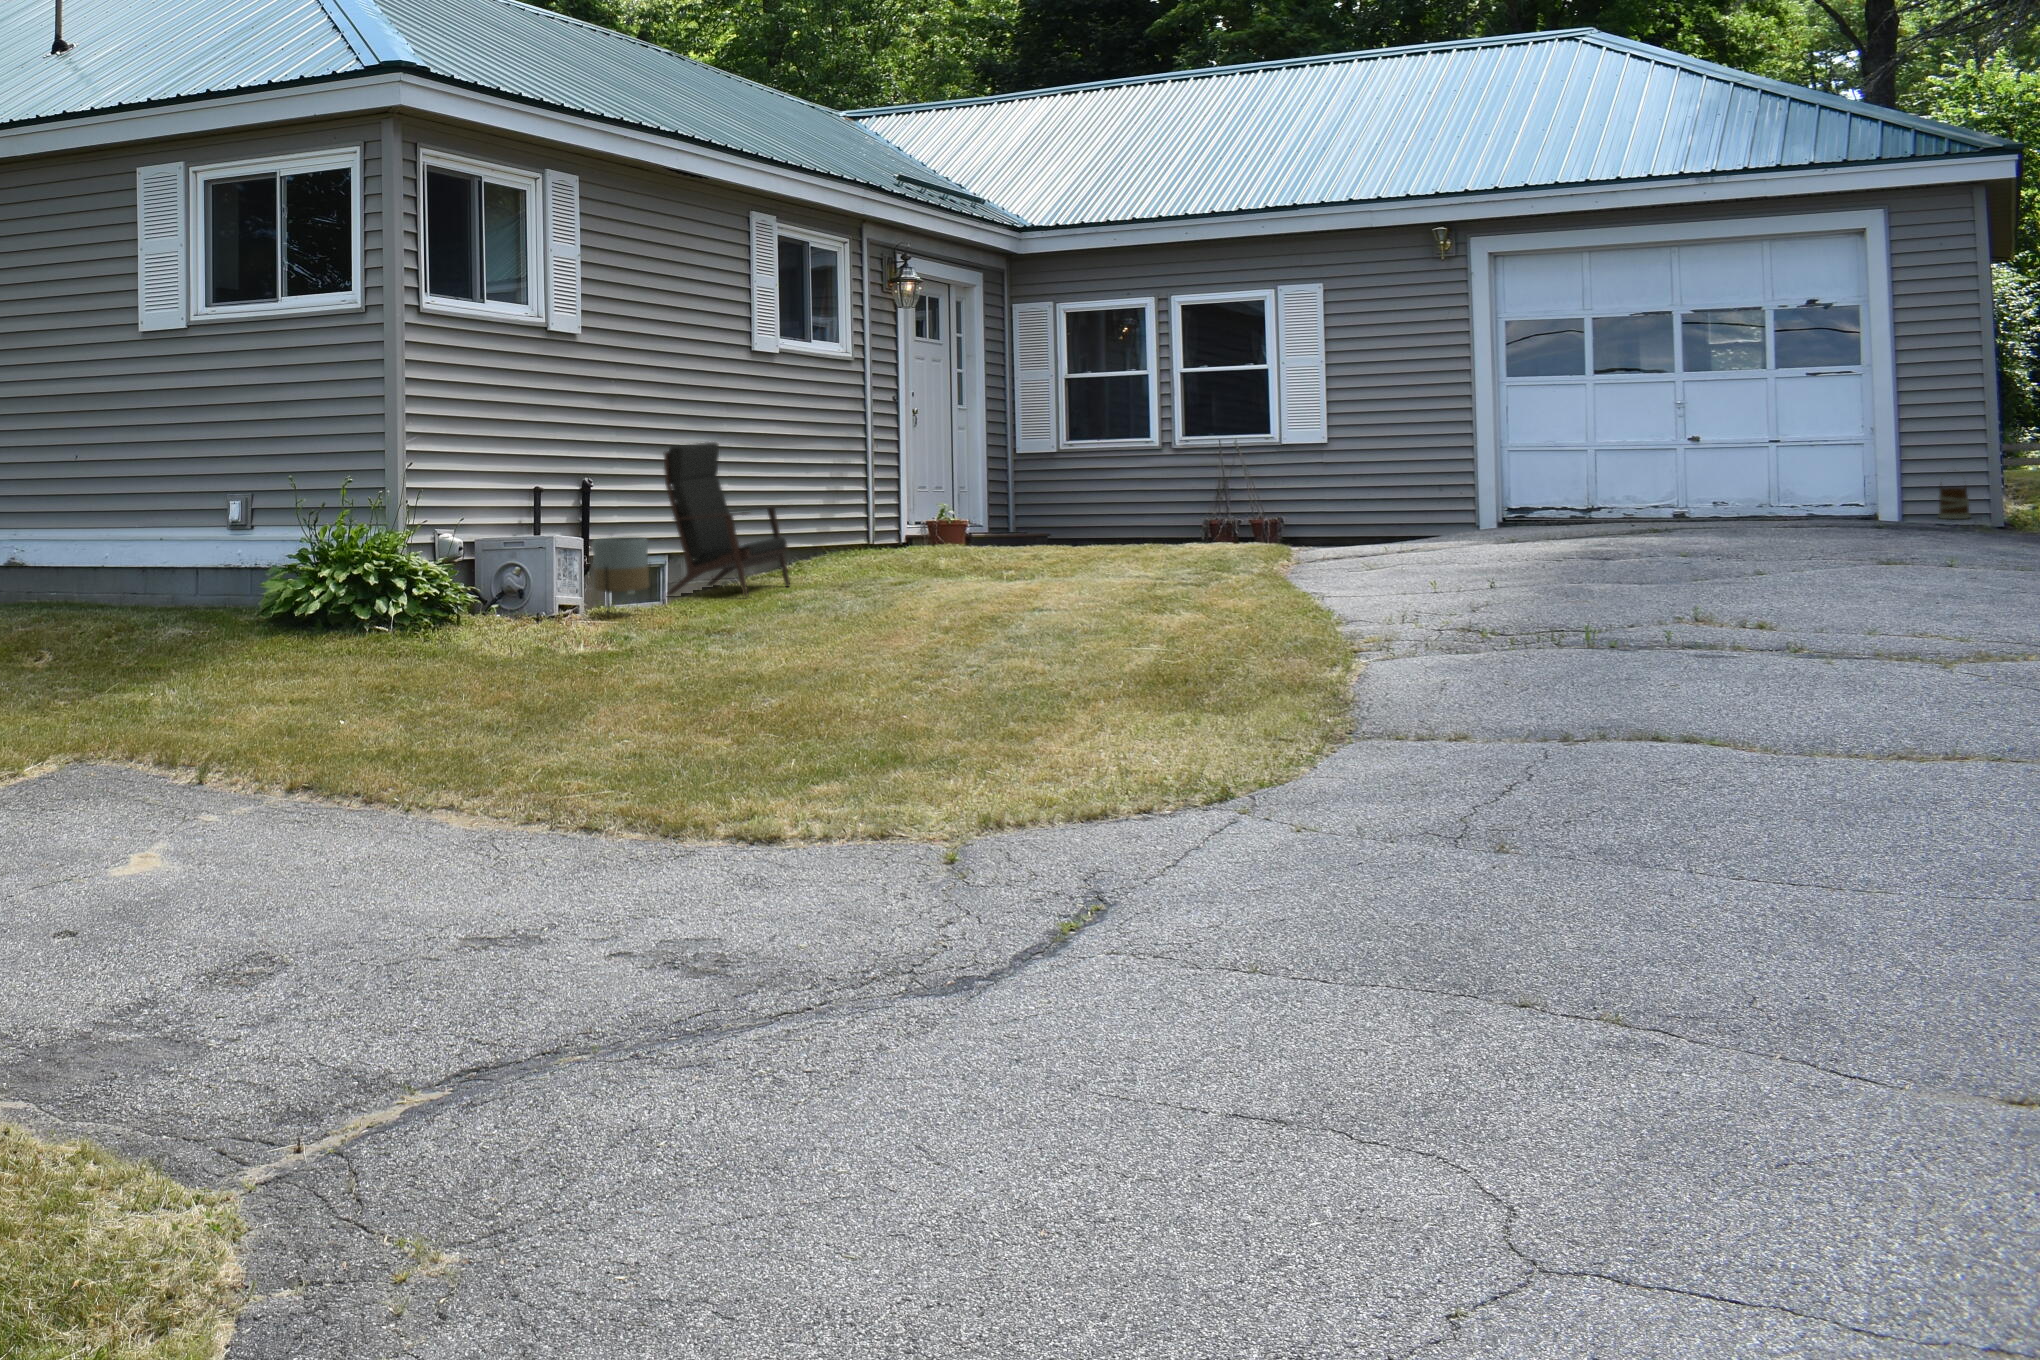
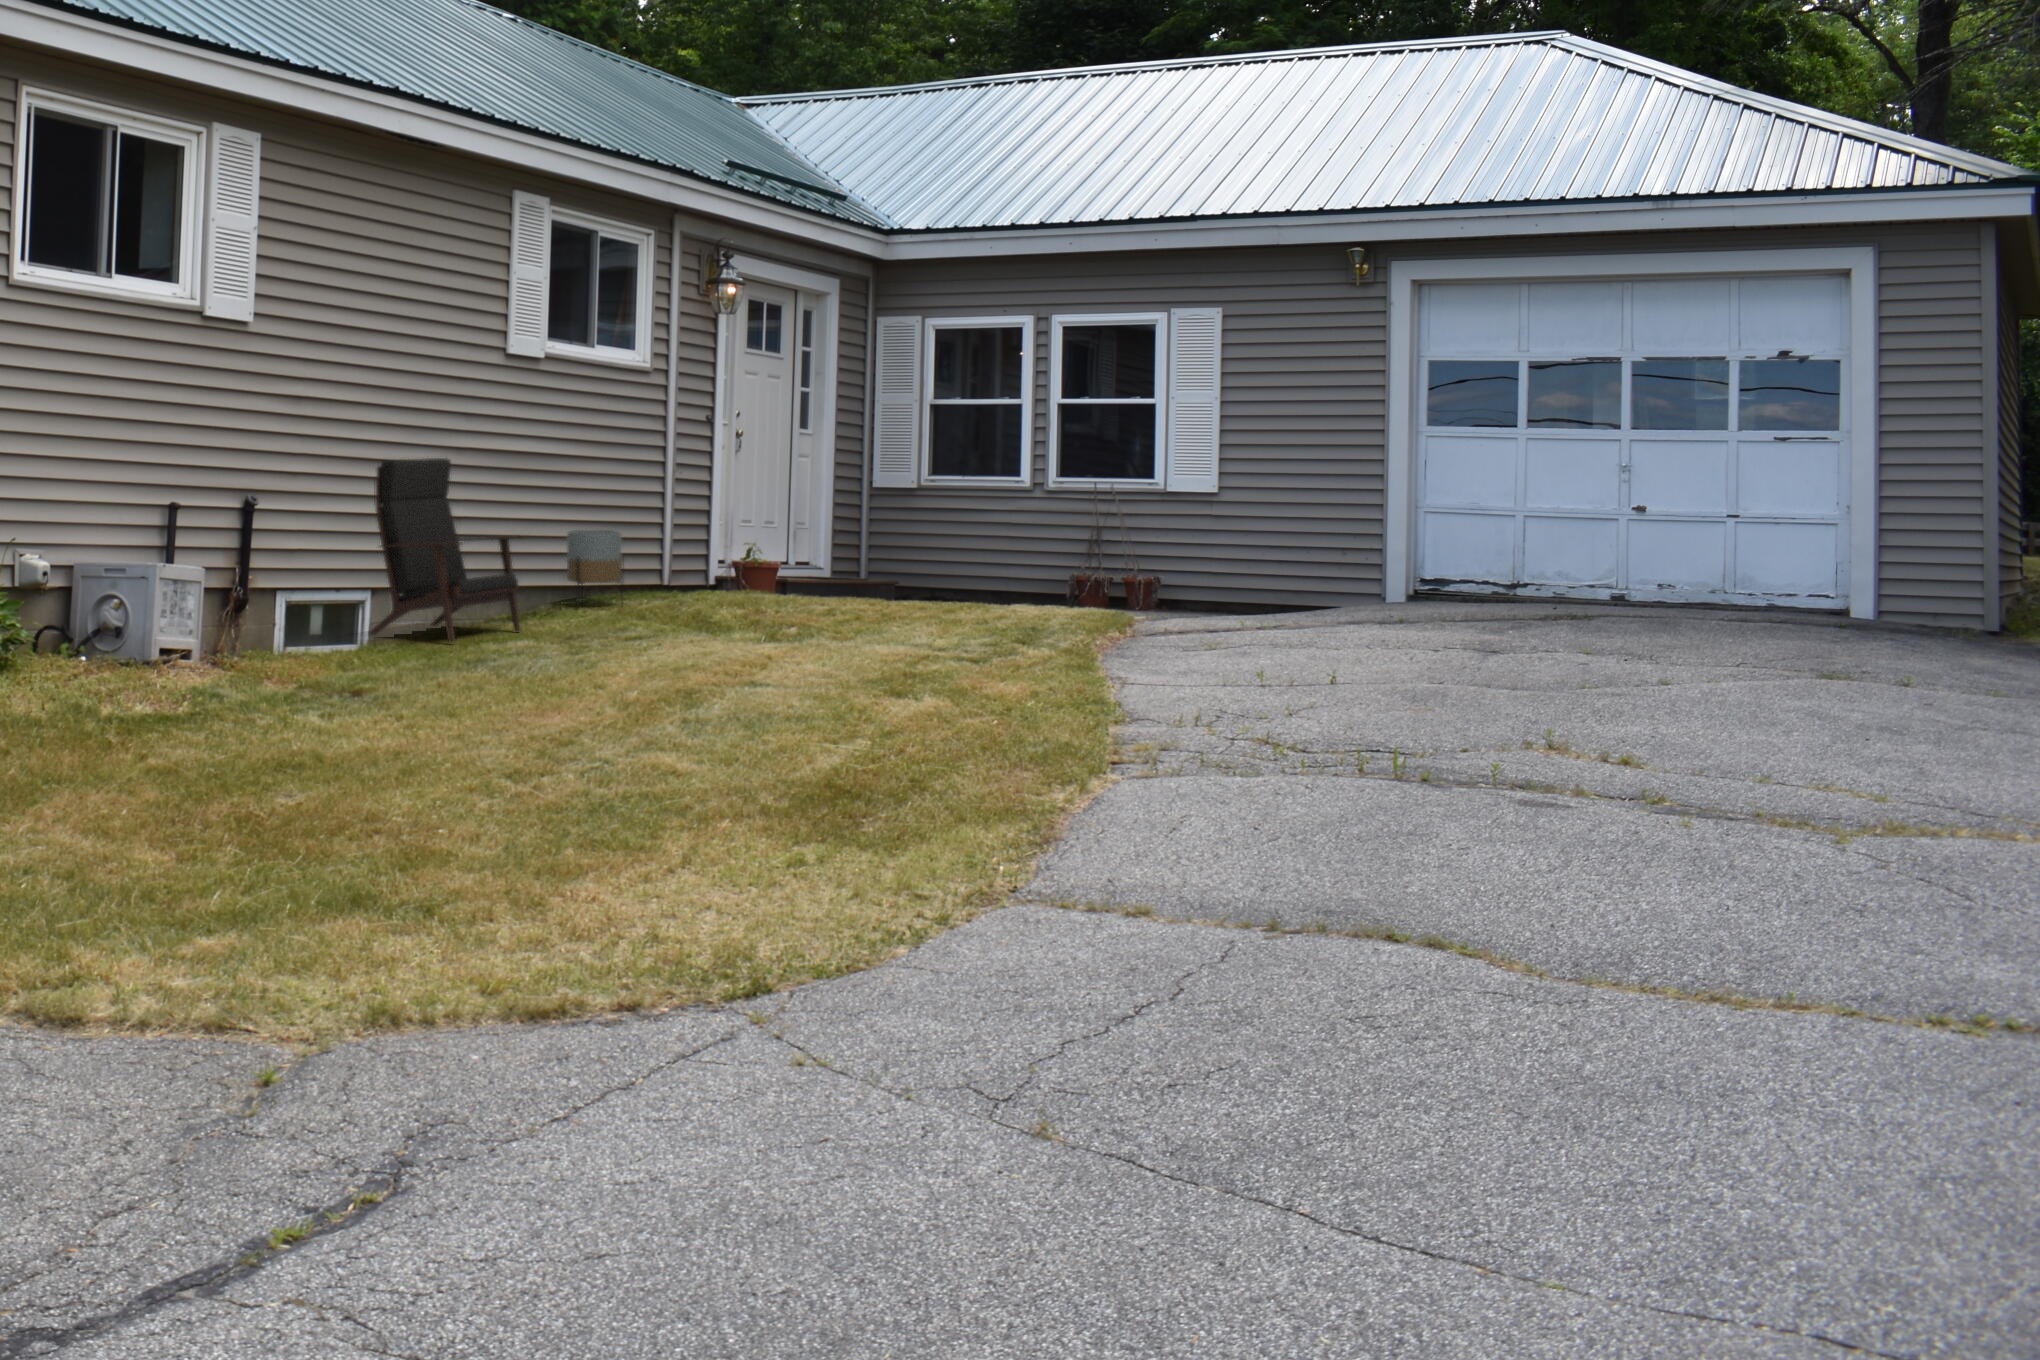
wooden bucket: present [1939,484,1970,519] -> none [1916,566,1955,626]
planter: present [593,537,653,613] -> present [567,530,622,605]

